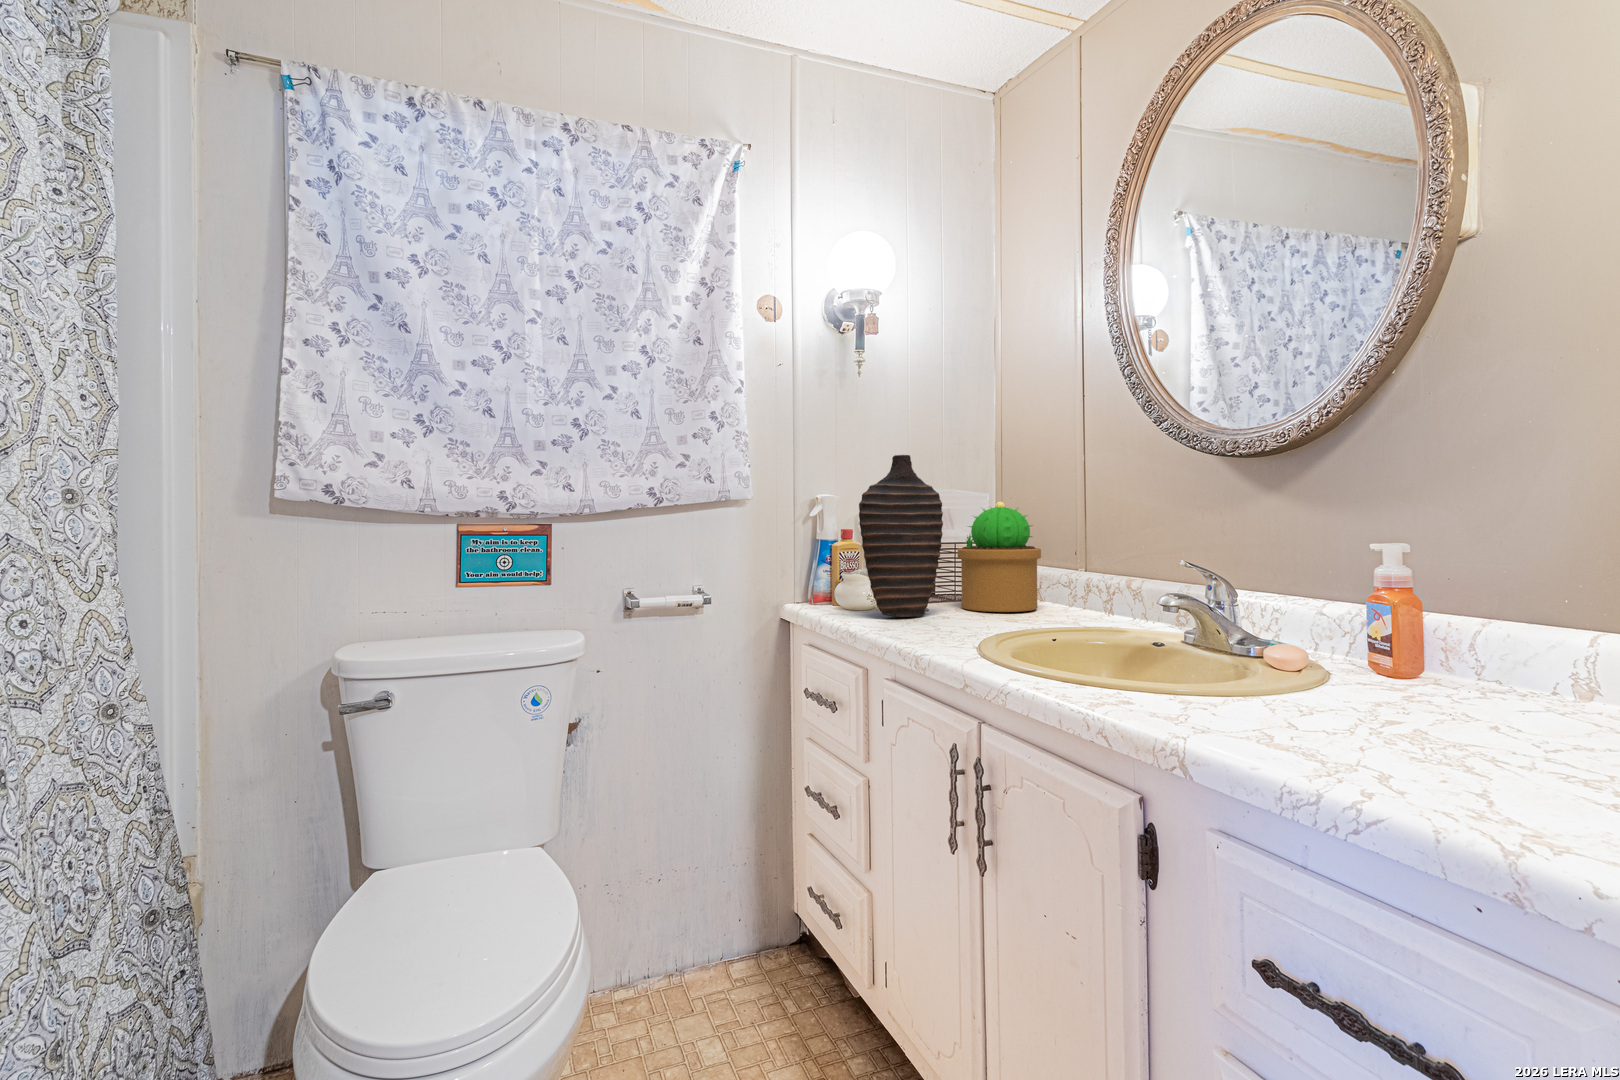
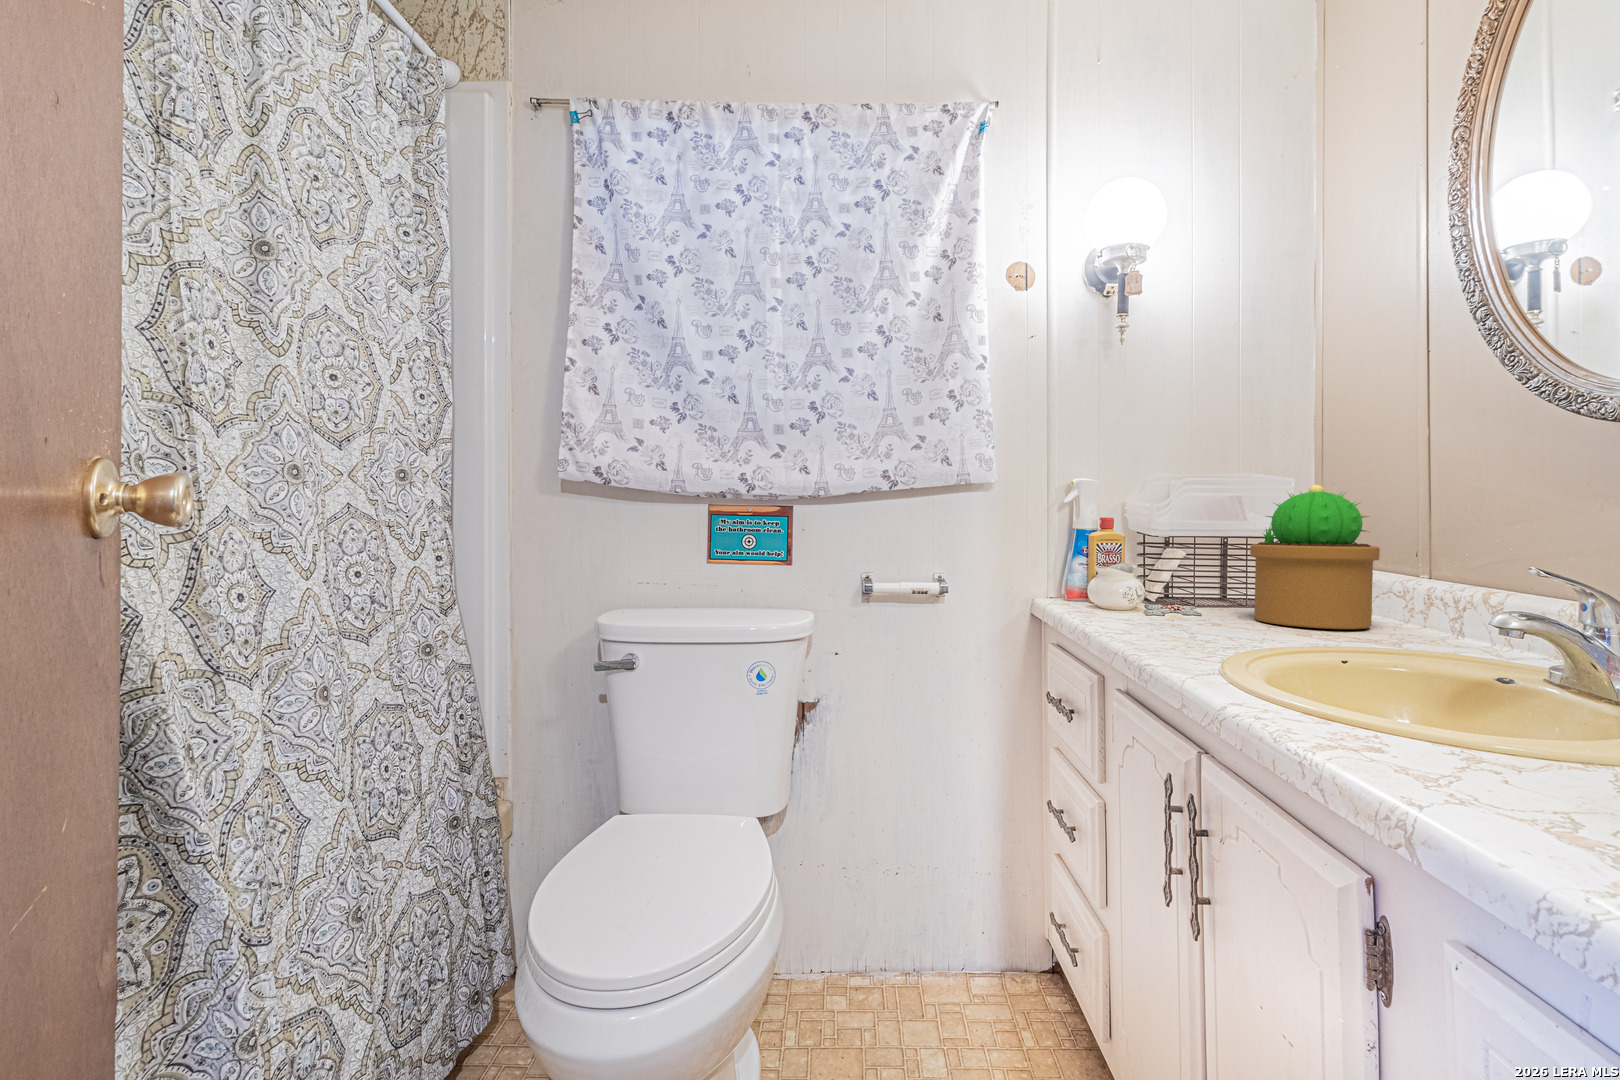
decorative vase: present [859,455,943,617] -> none [1108,425,1226,625]

